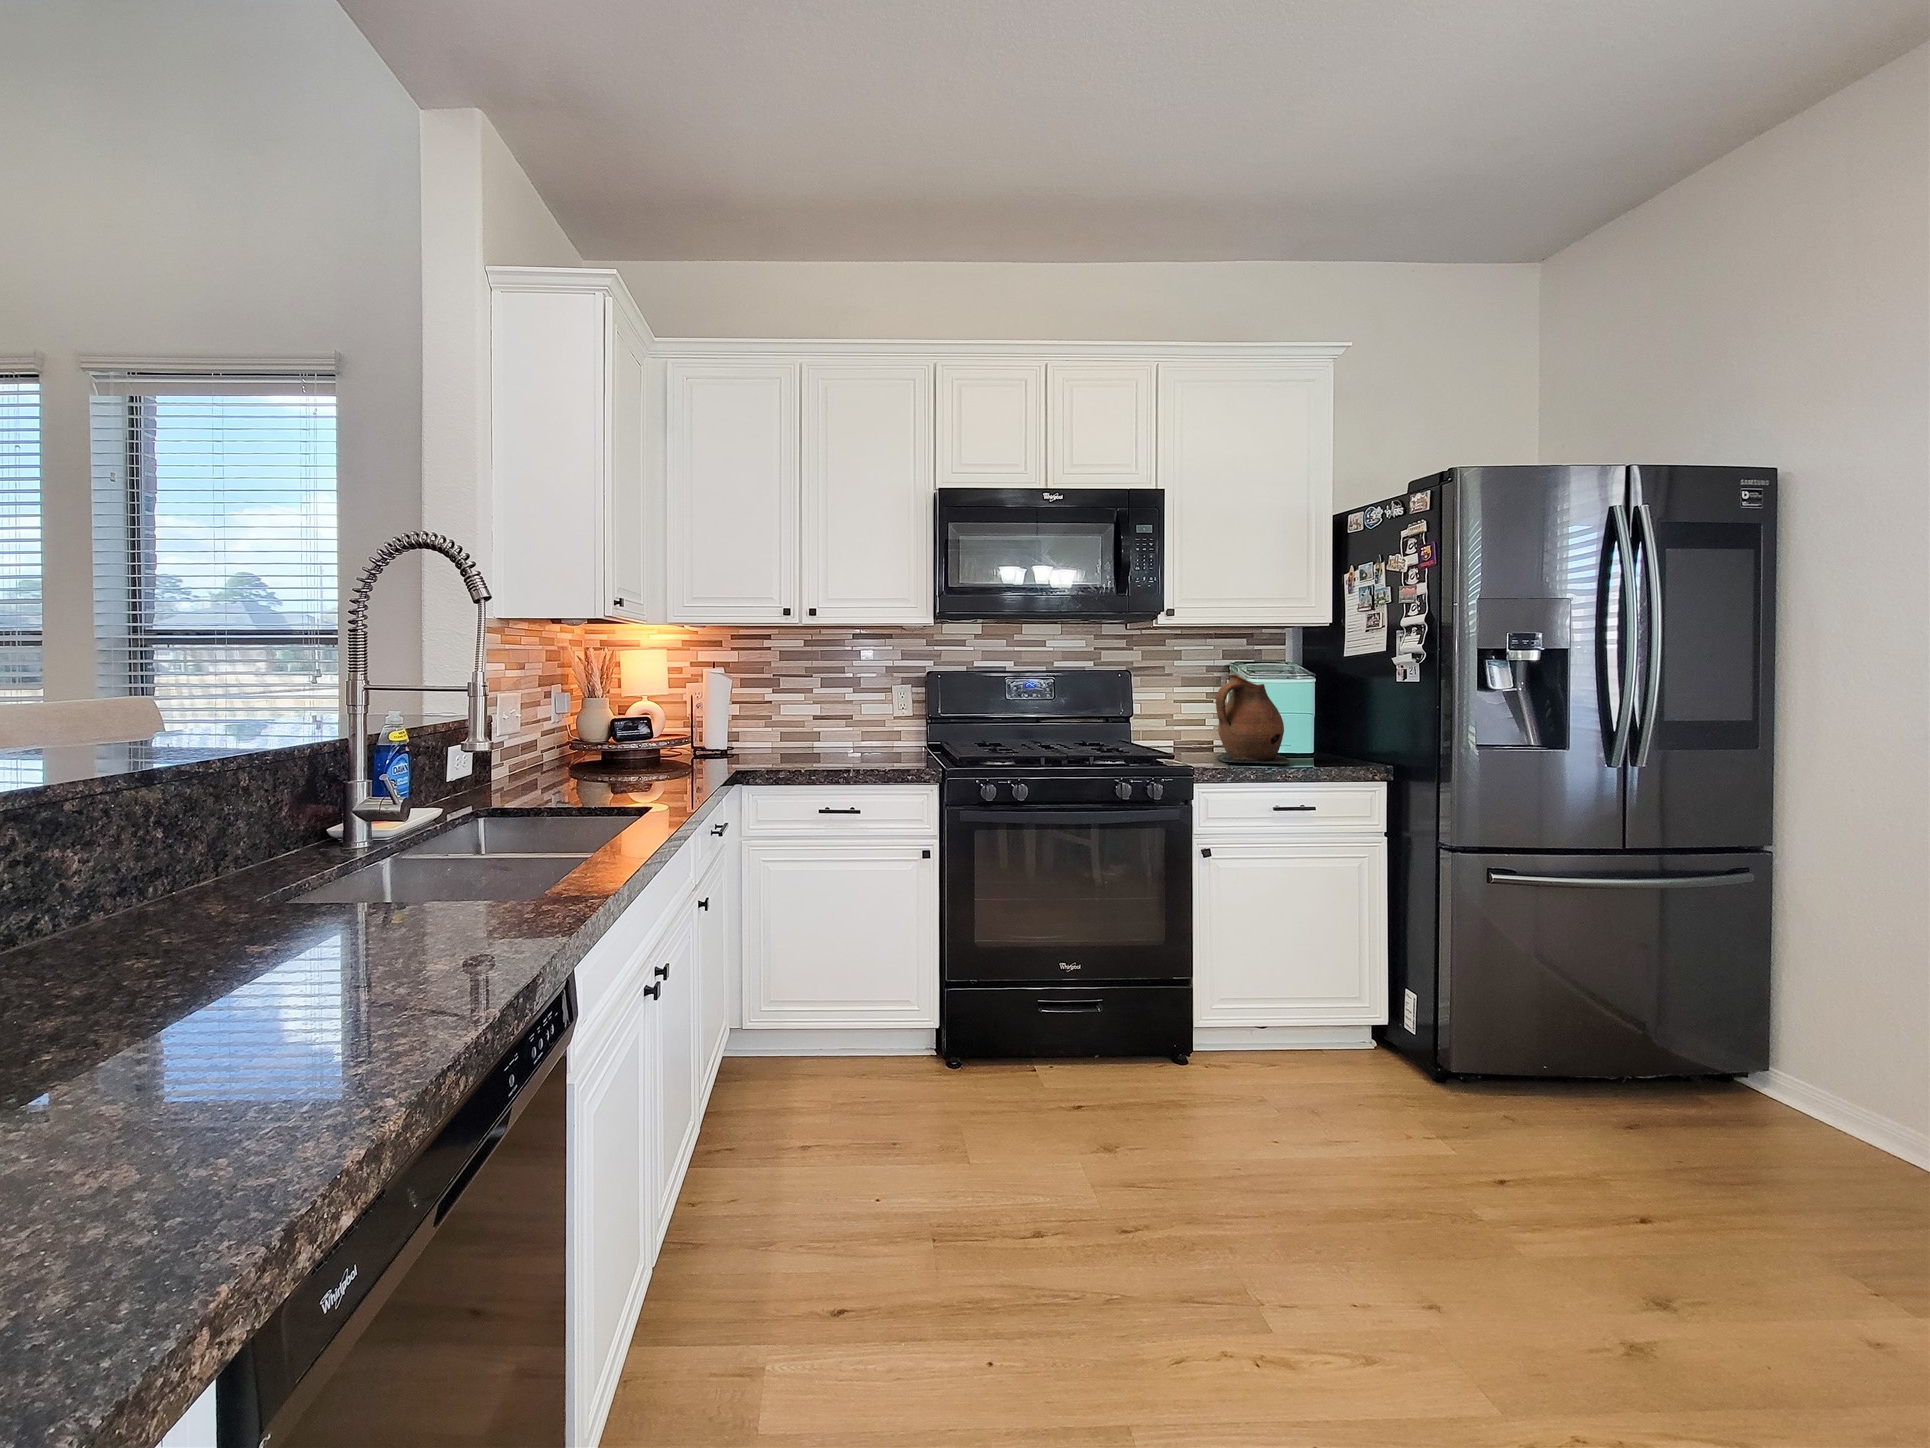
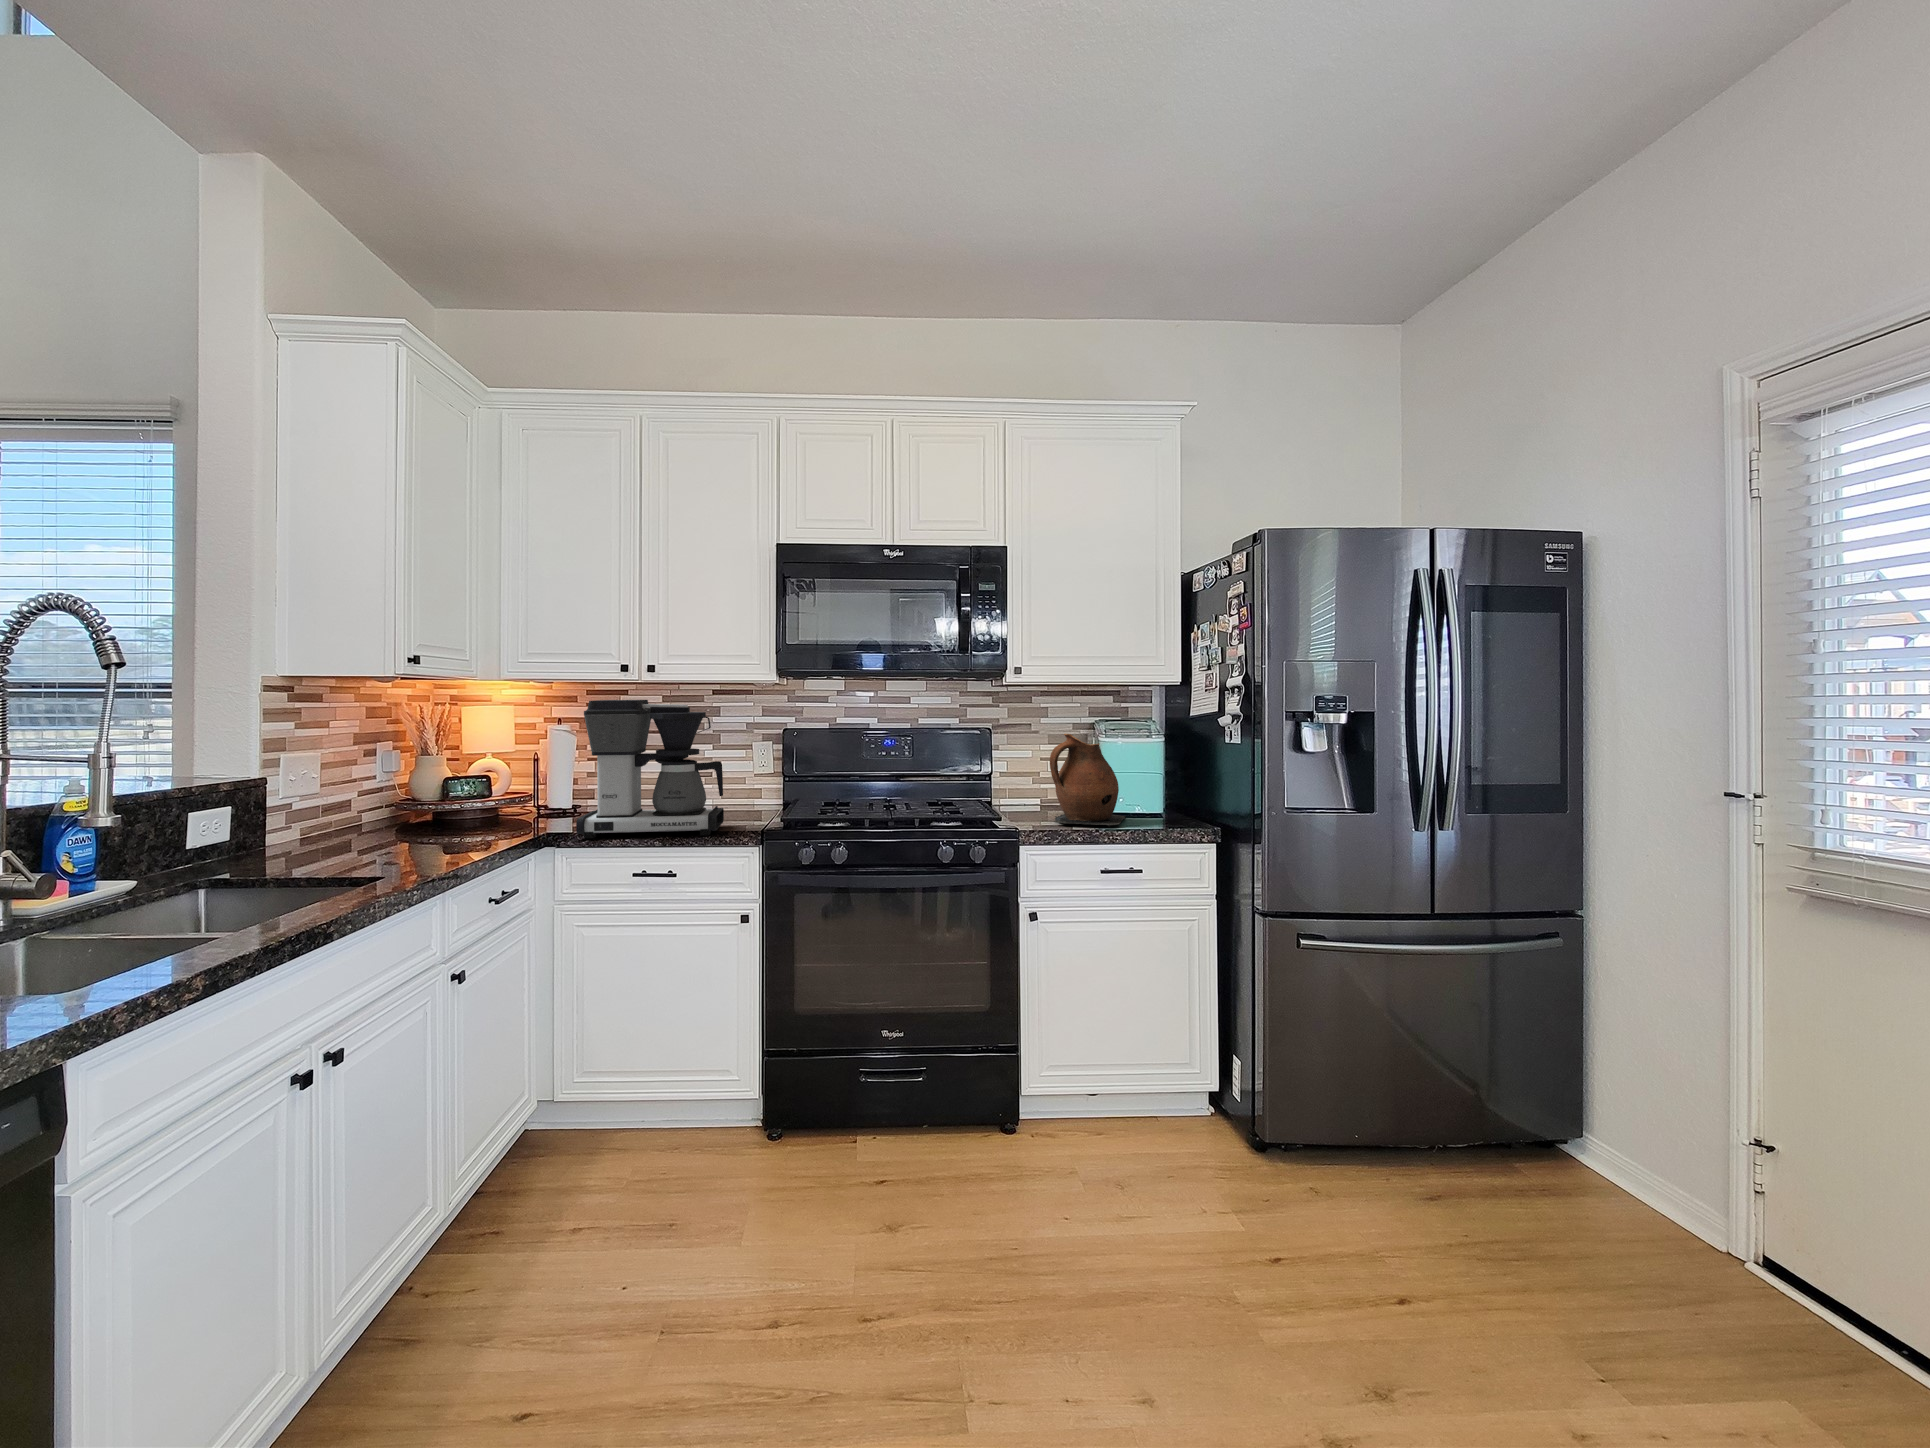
coffee maker: none [765,641,898,777] -> present [576,700,724,838]

